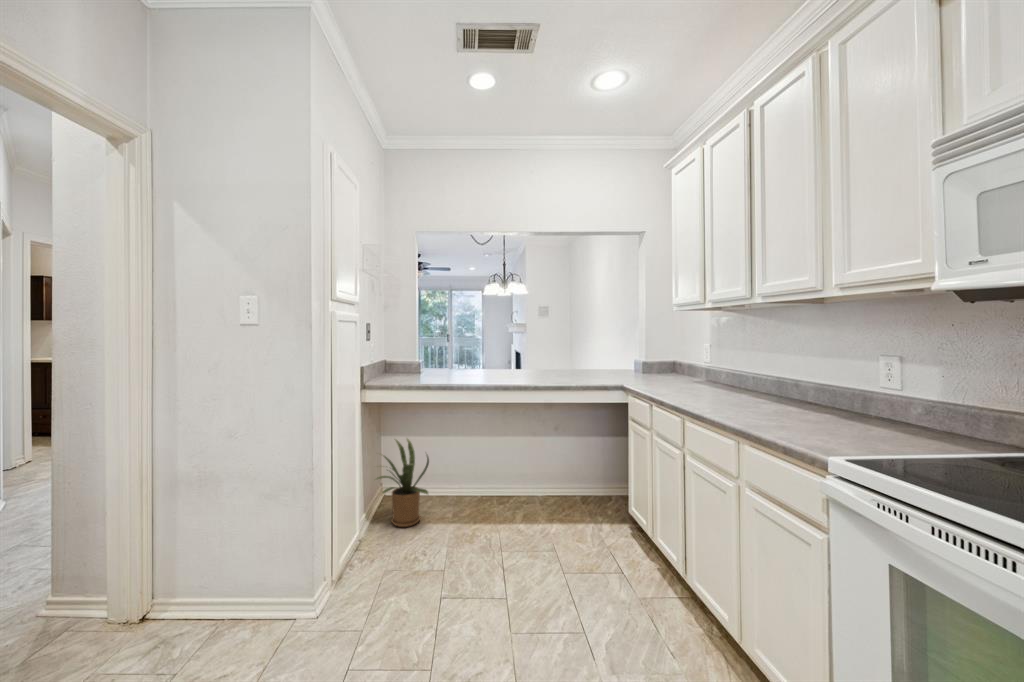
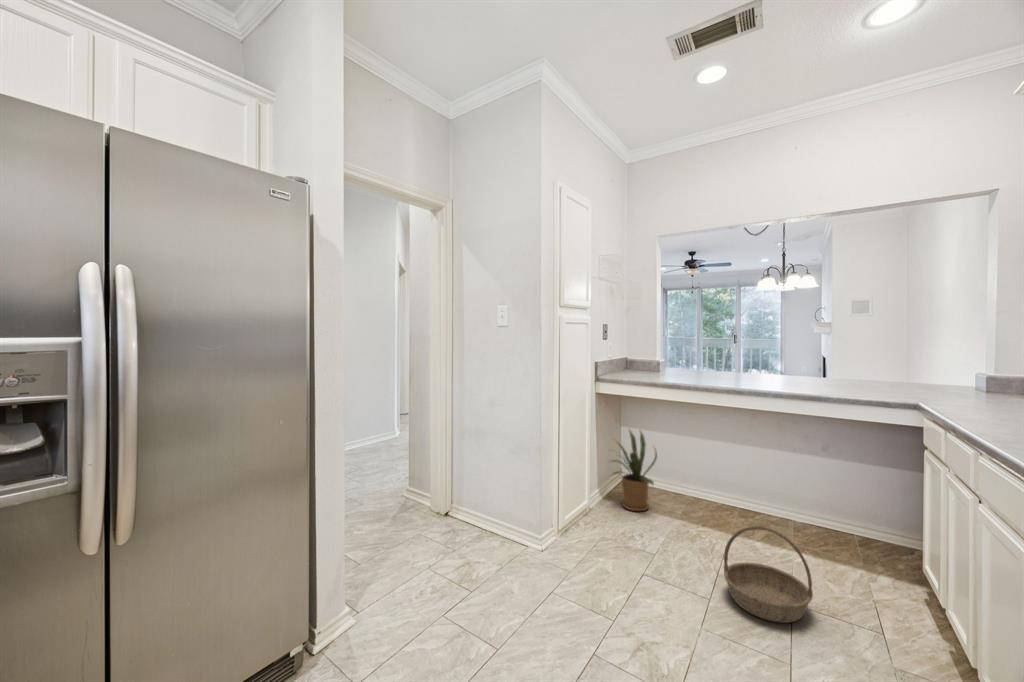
basket: none [514,512,584,597] -> present [724,526,813,623]

